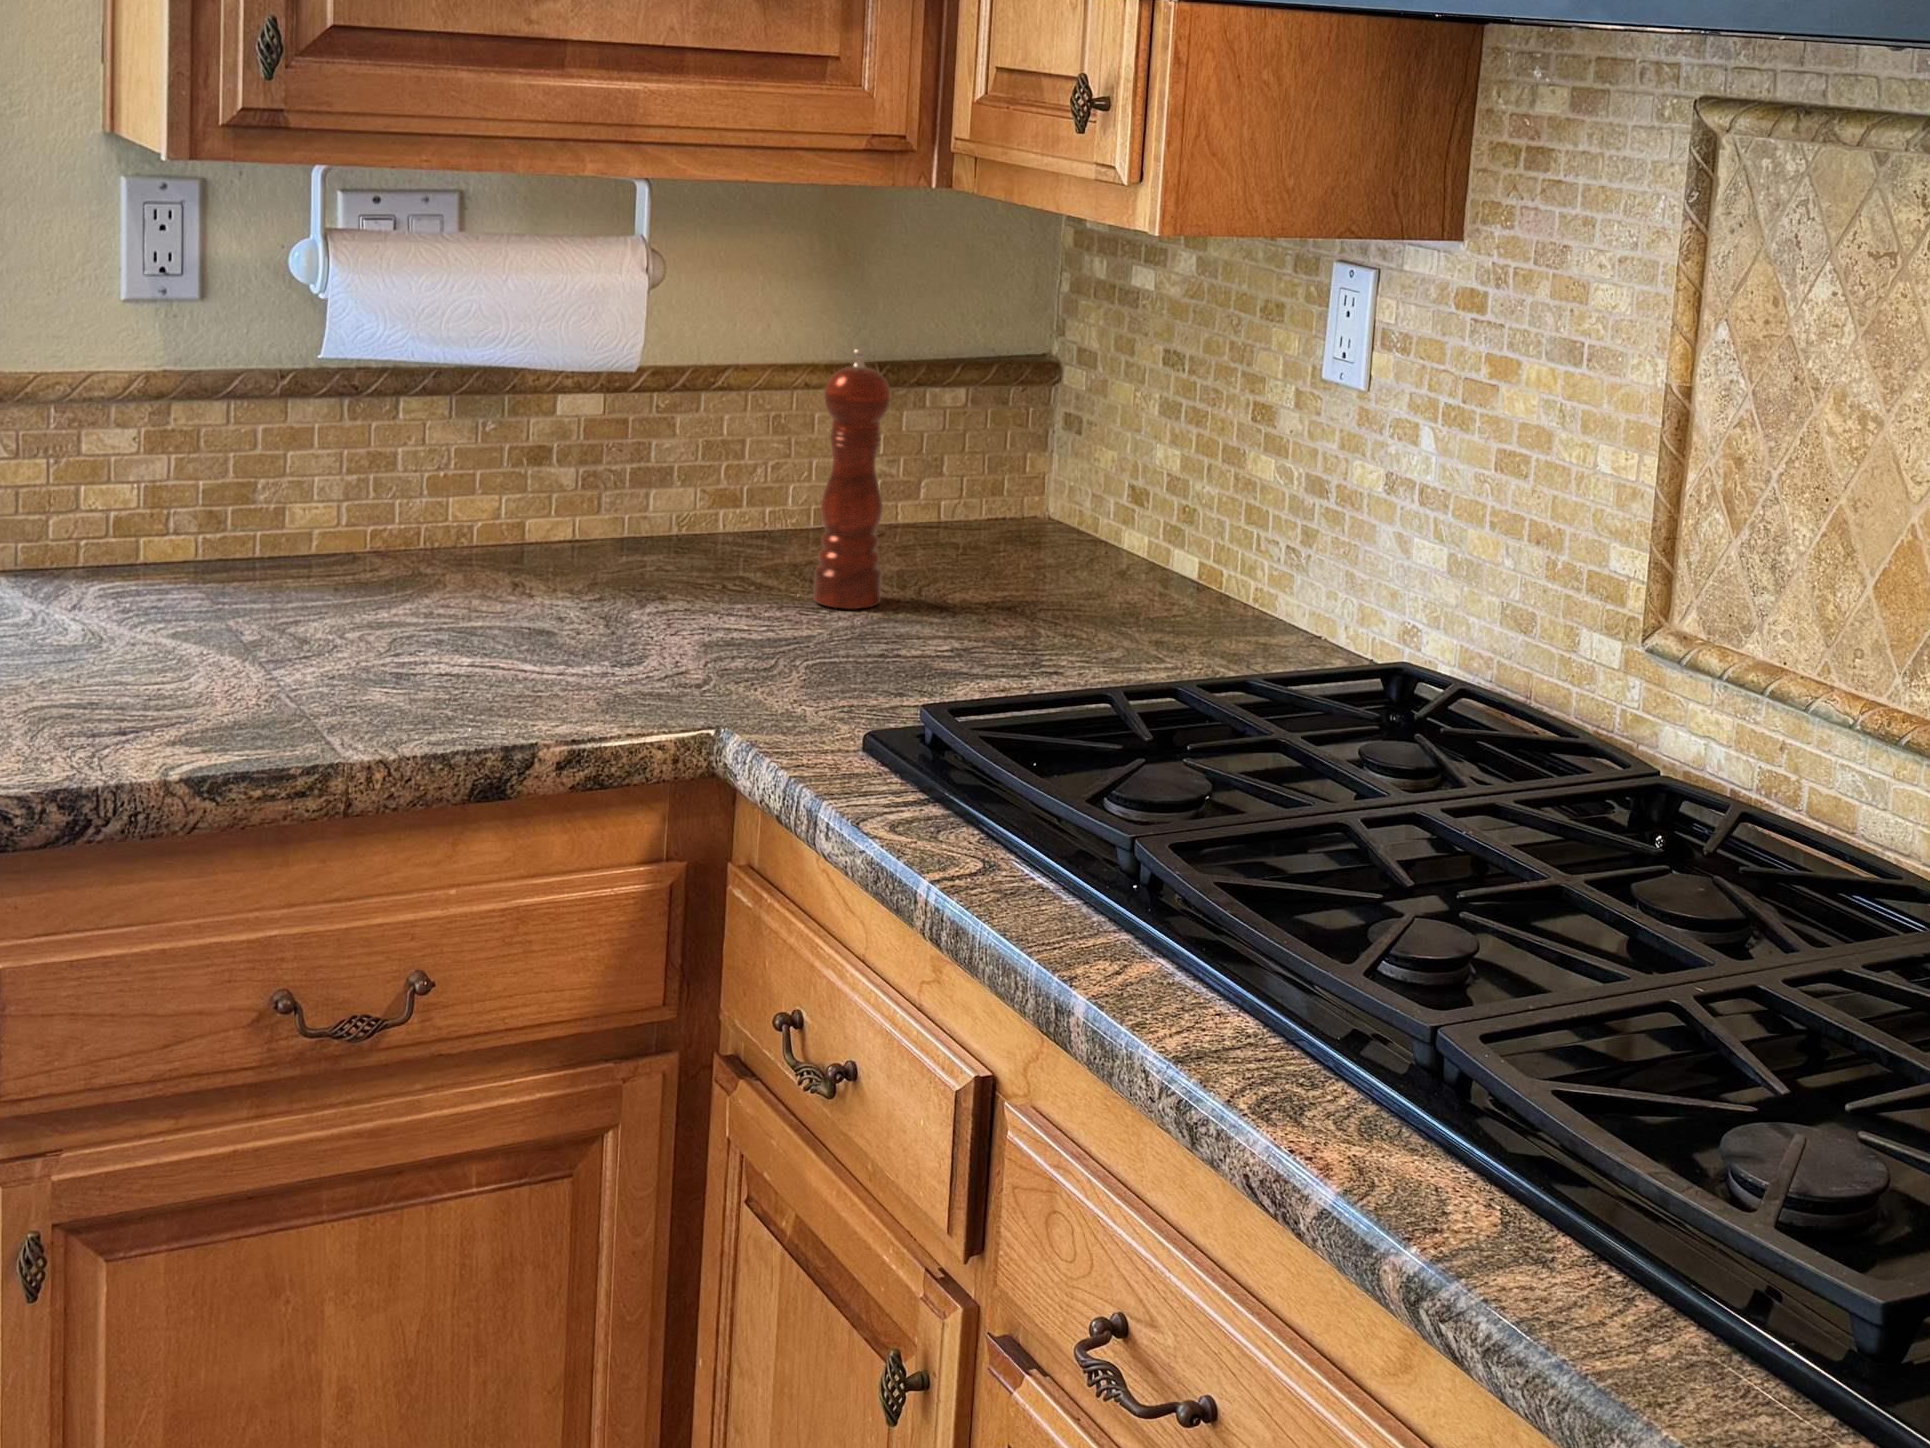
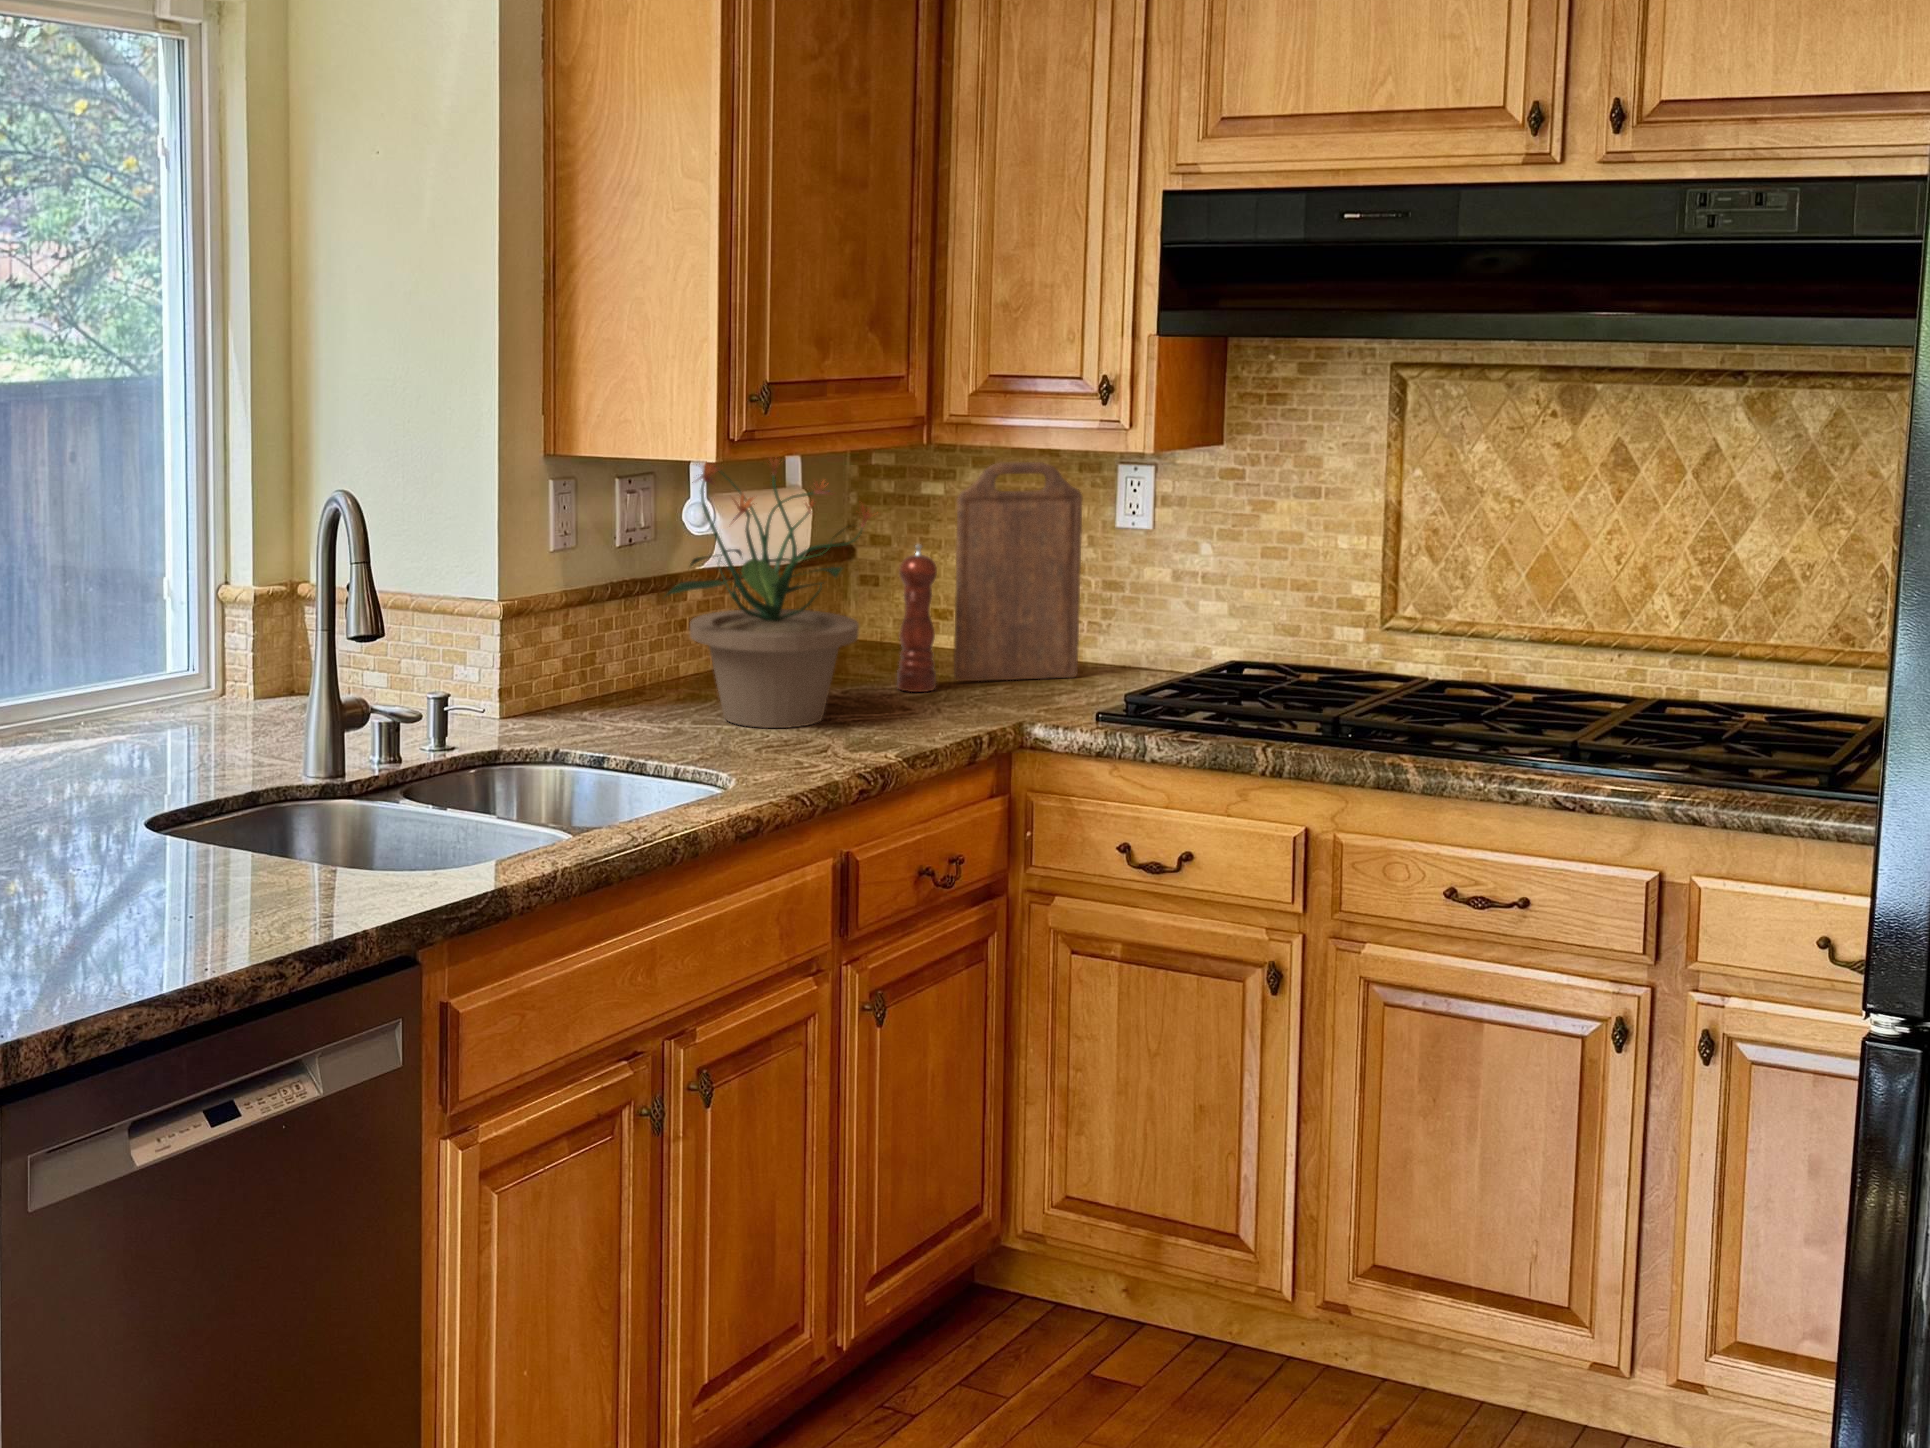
potted plant: none [266,135,705,622] -> present [666,457,872,728]
cutting board: none [937,224,1174,634] -> present [954,462,1082,681]

